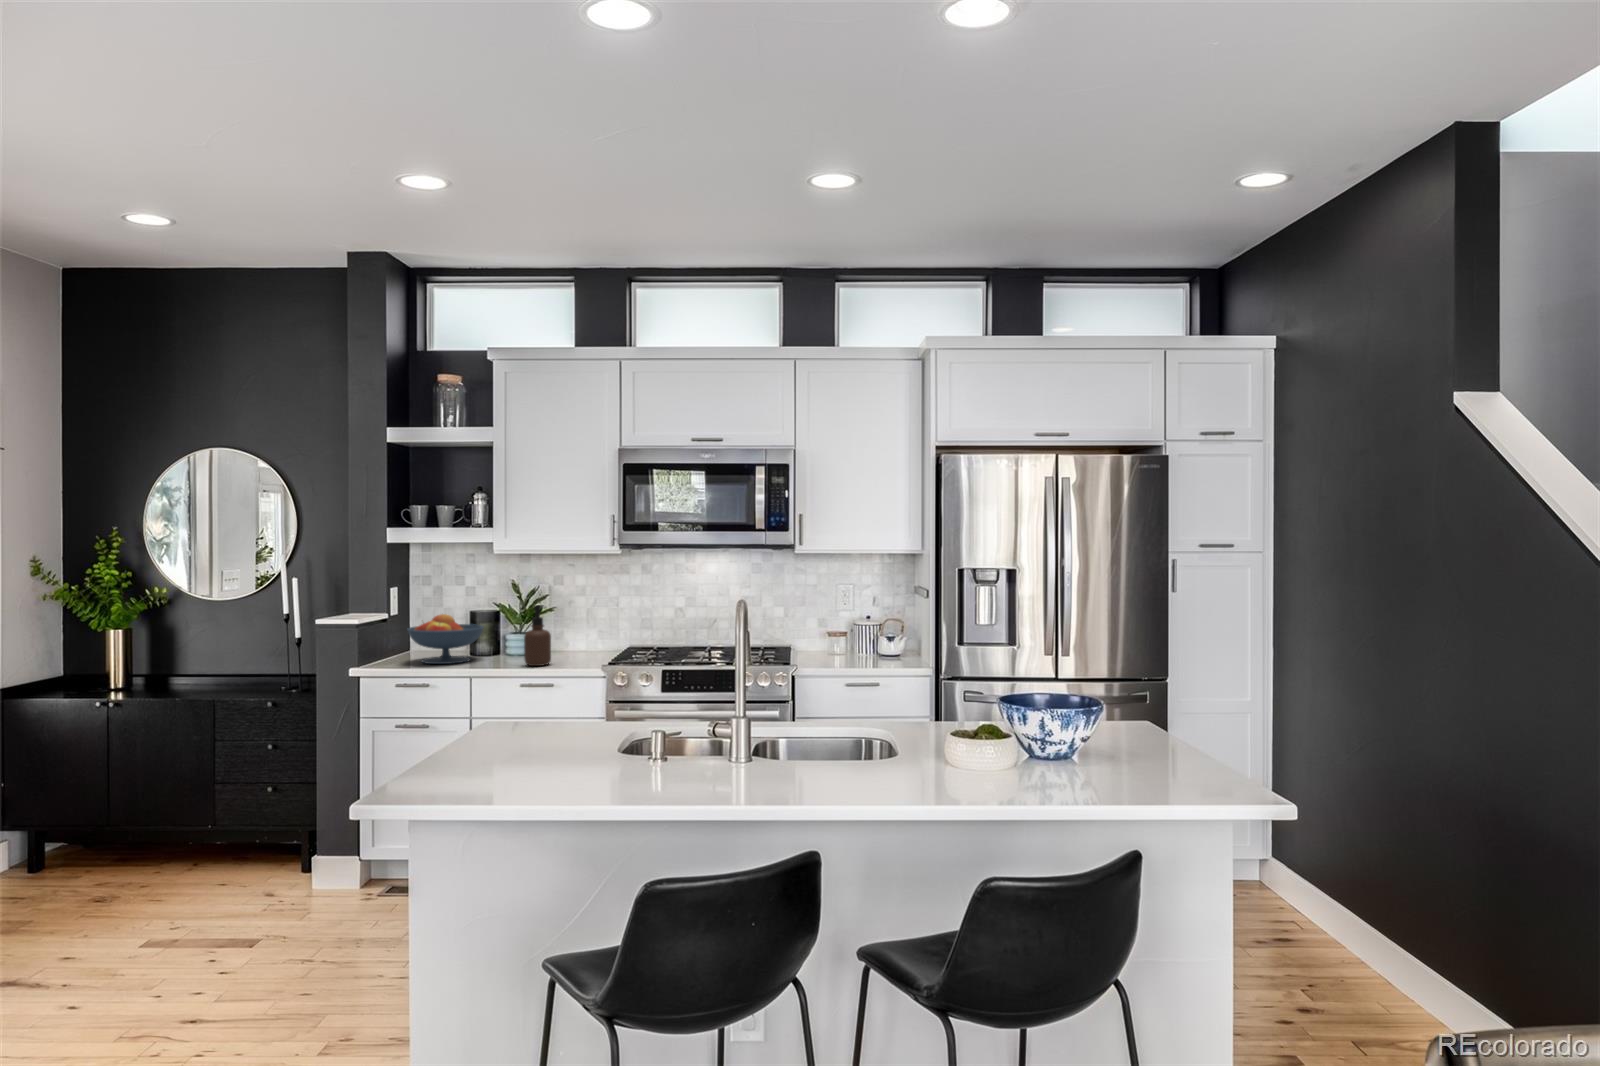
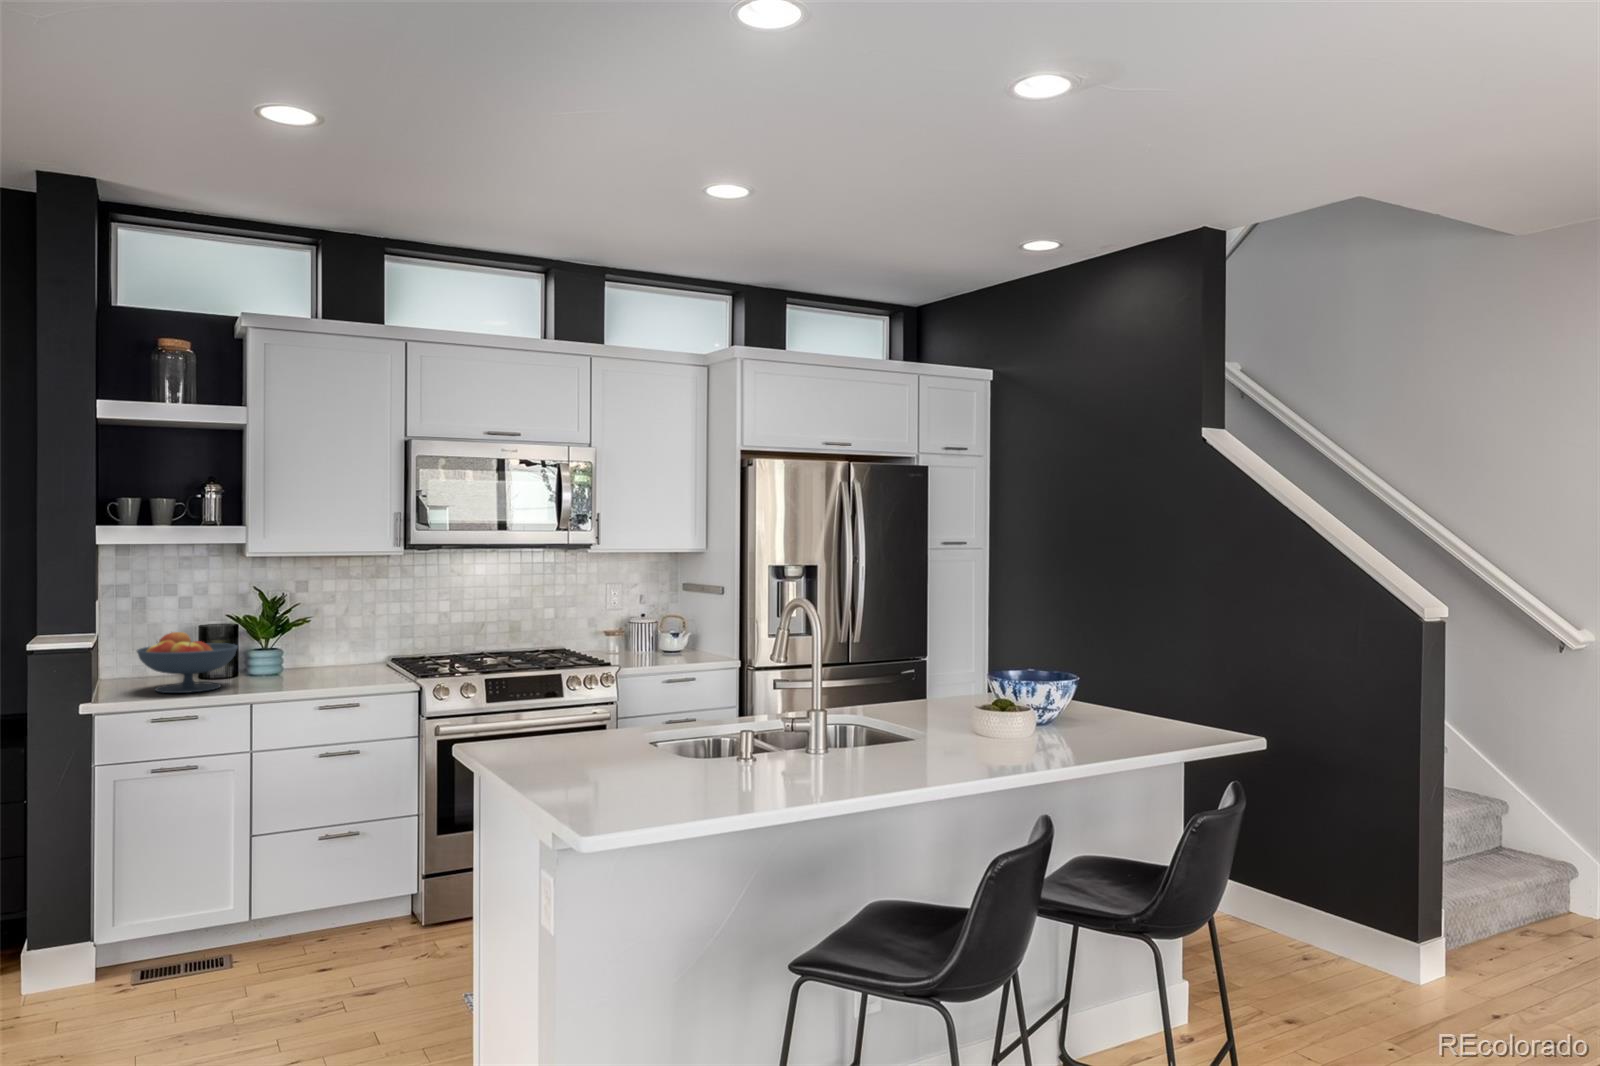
soap dispenser: present [524,605,551,666] -> none [313,616,345,687]

